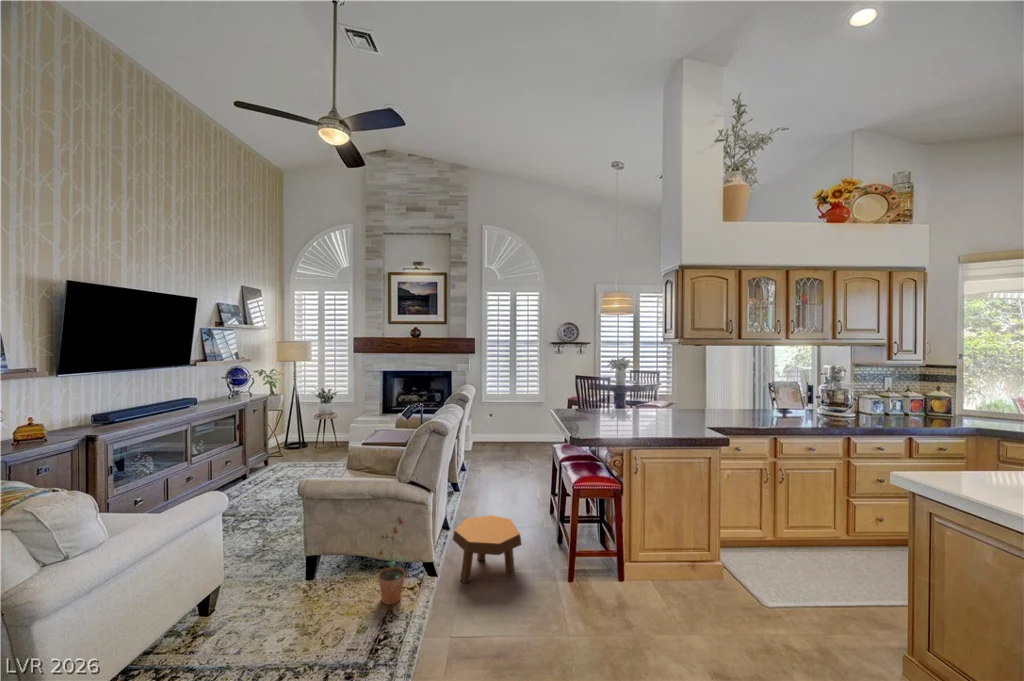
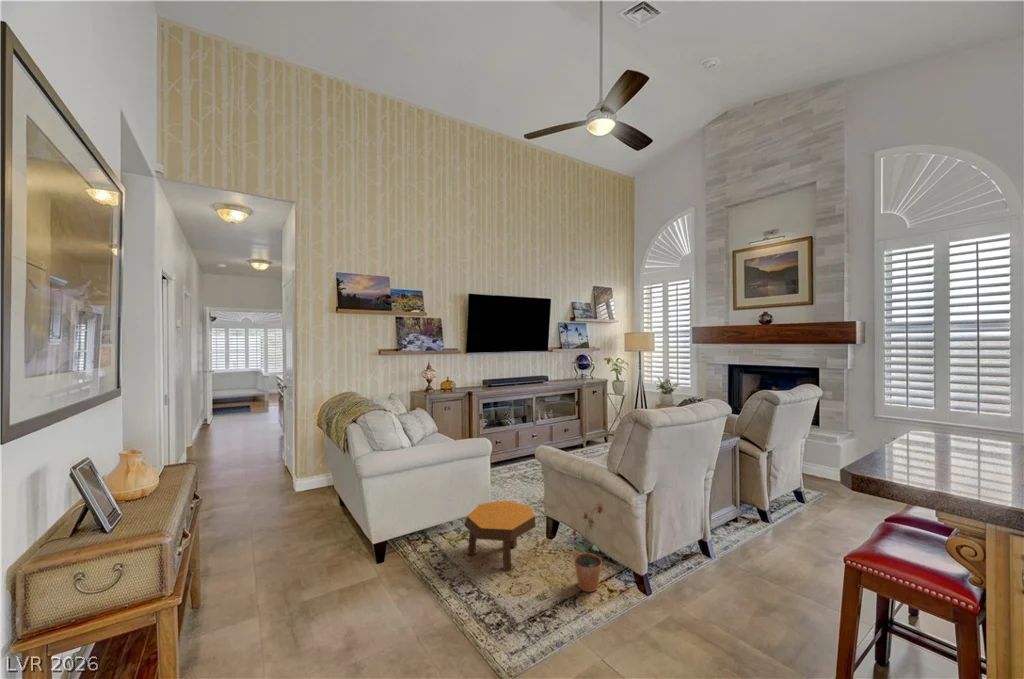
footstool: present [453,515,522,583] -> present [464,500,536,571]

